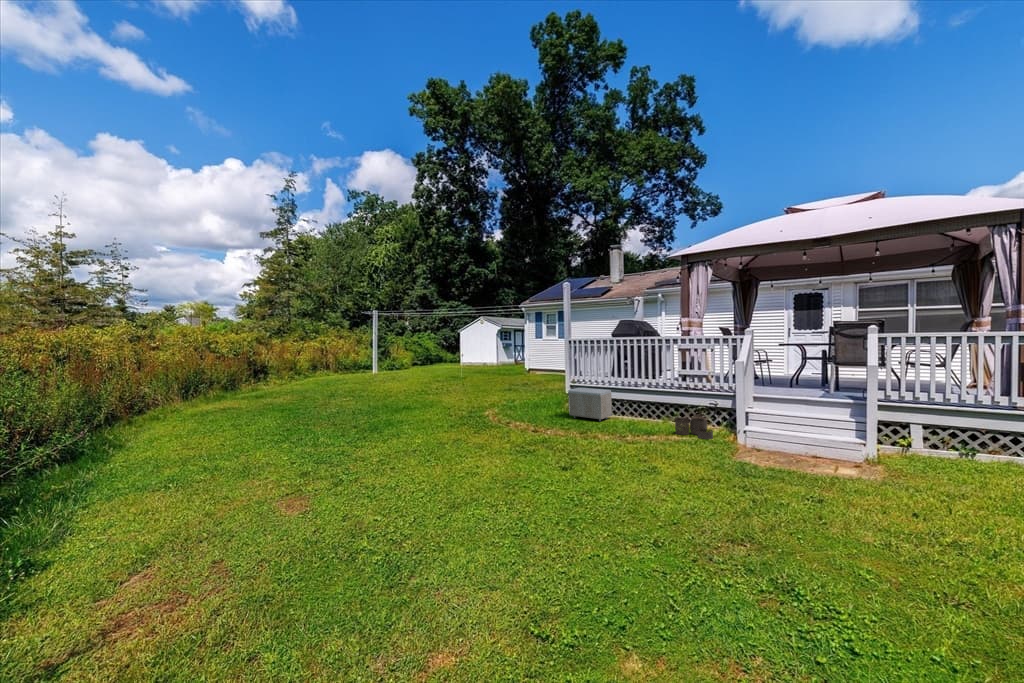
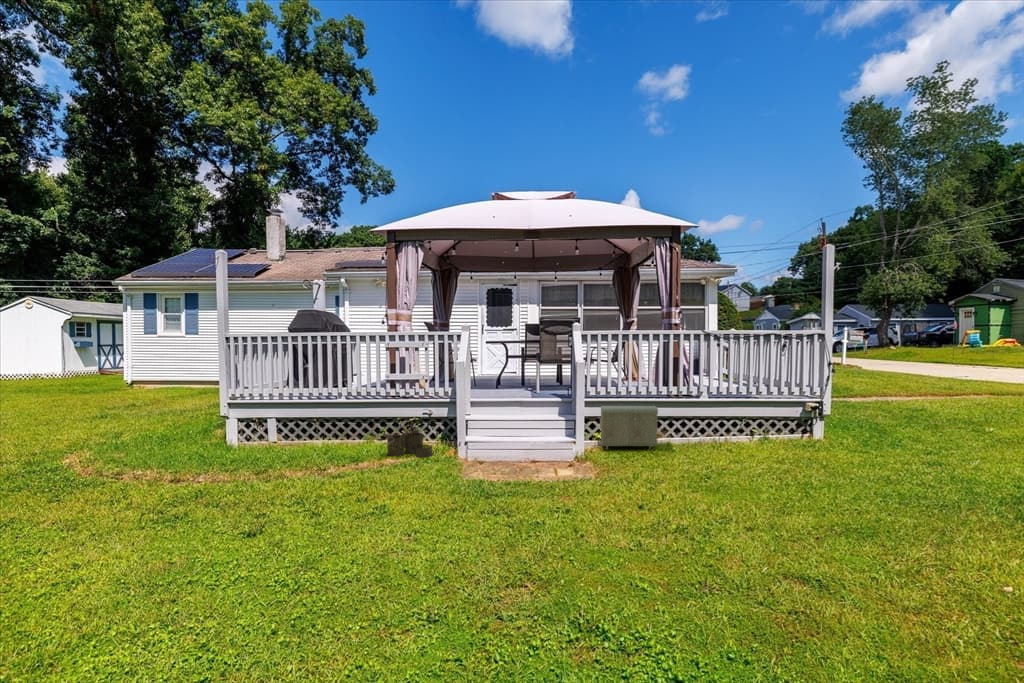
storage bench: present [568,388,612,421] -> present [600,406,658,449]

